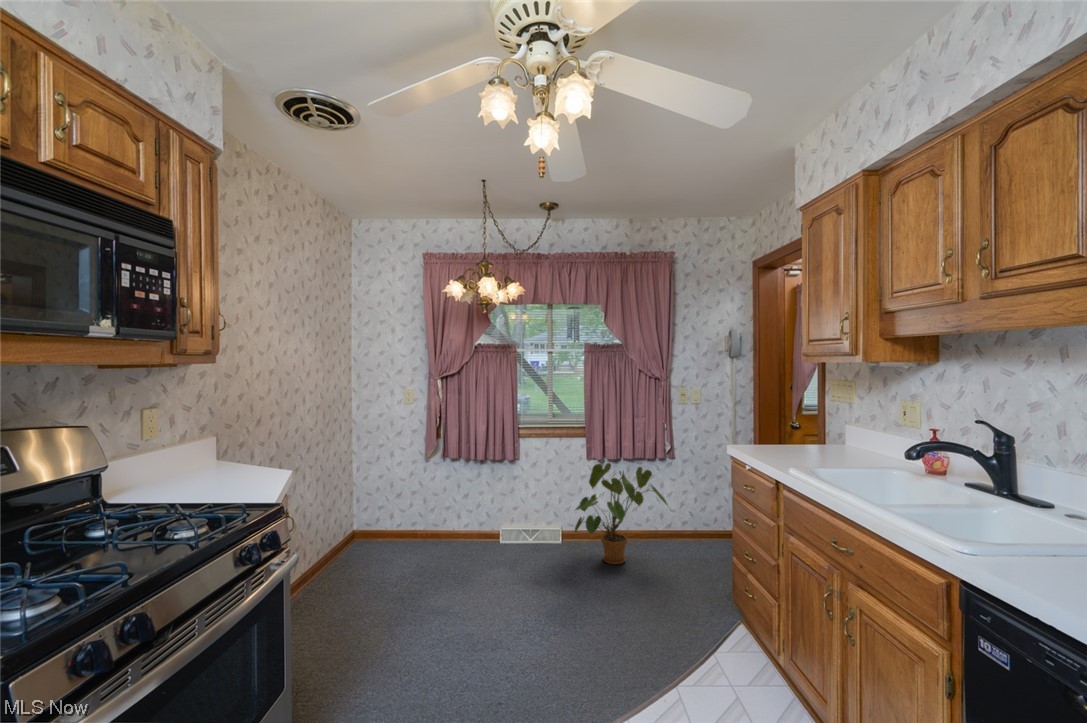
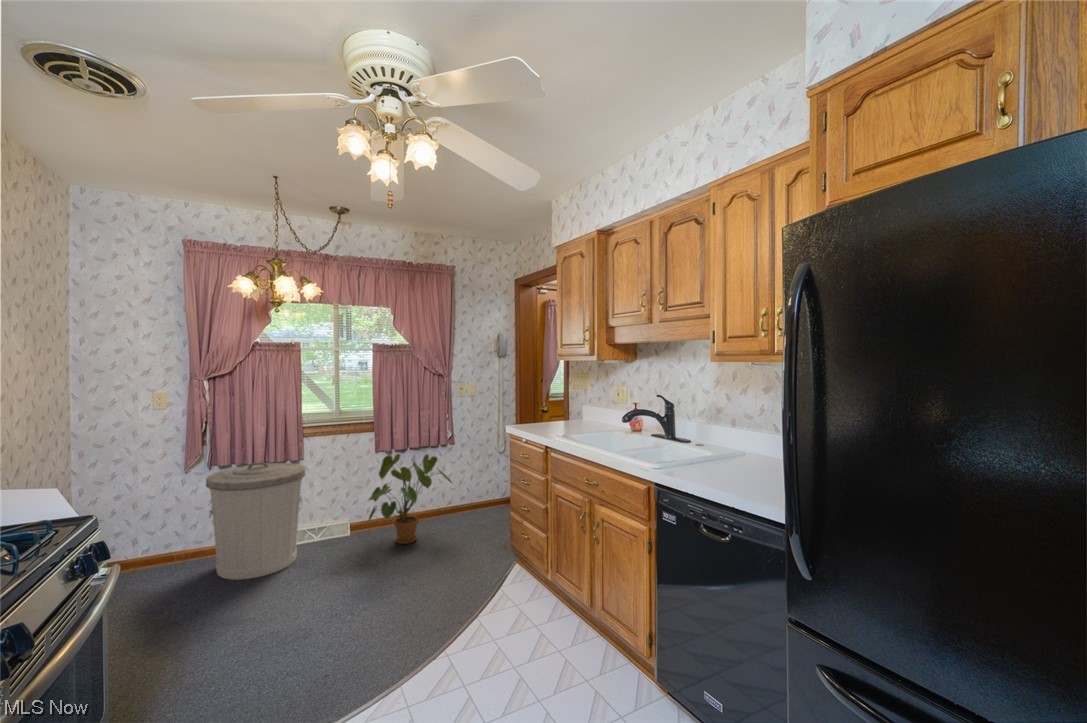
trash can: none [435,459,517,569] -> present [206,462,306,580]

